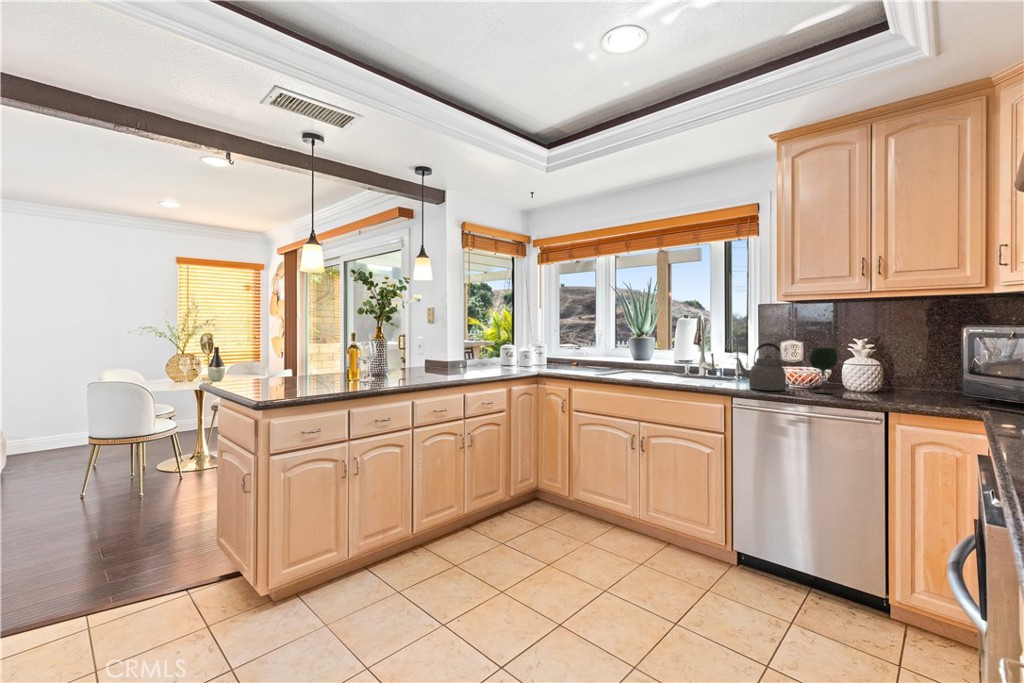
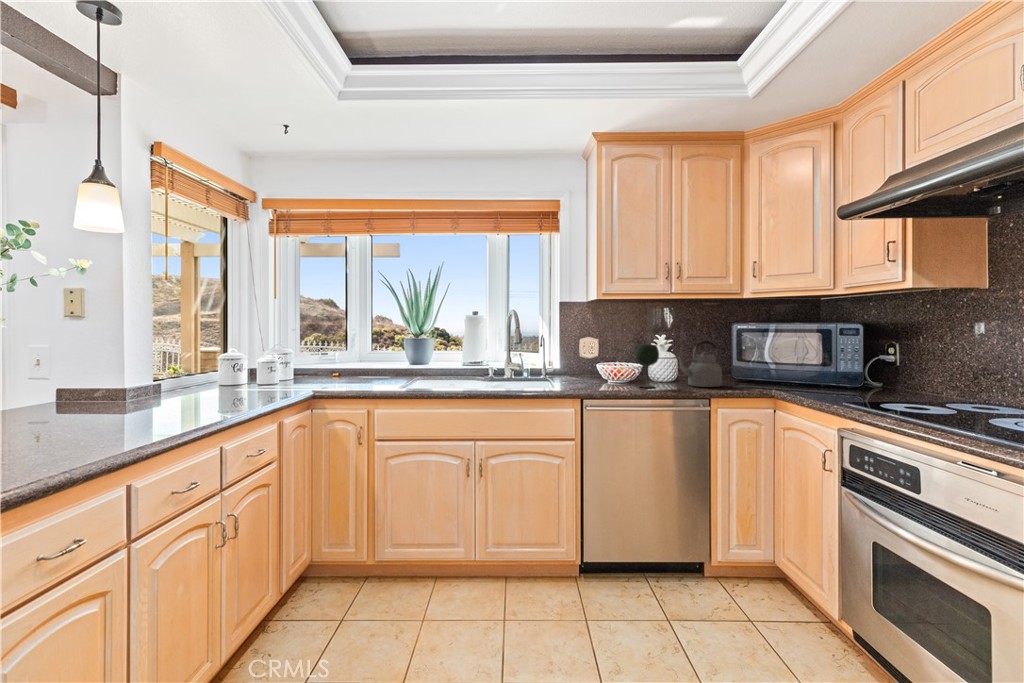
kettle: present [734,343,786,391] -> present [676,341,722,387]

